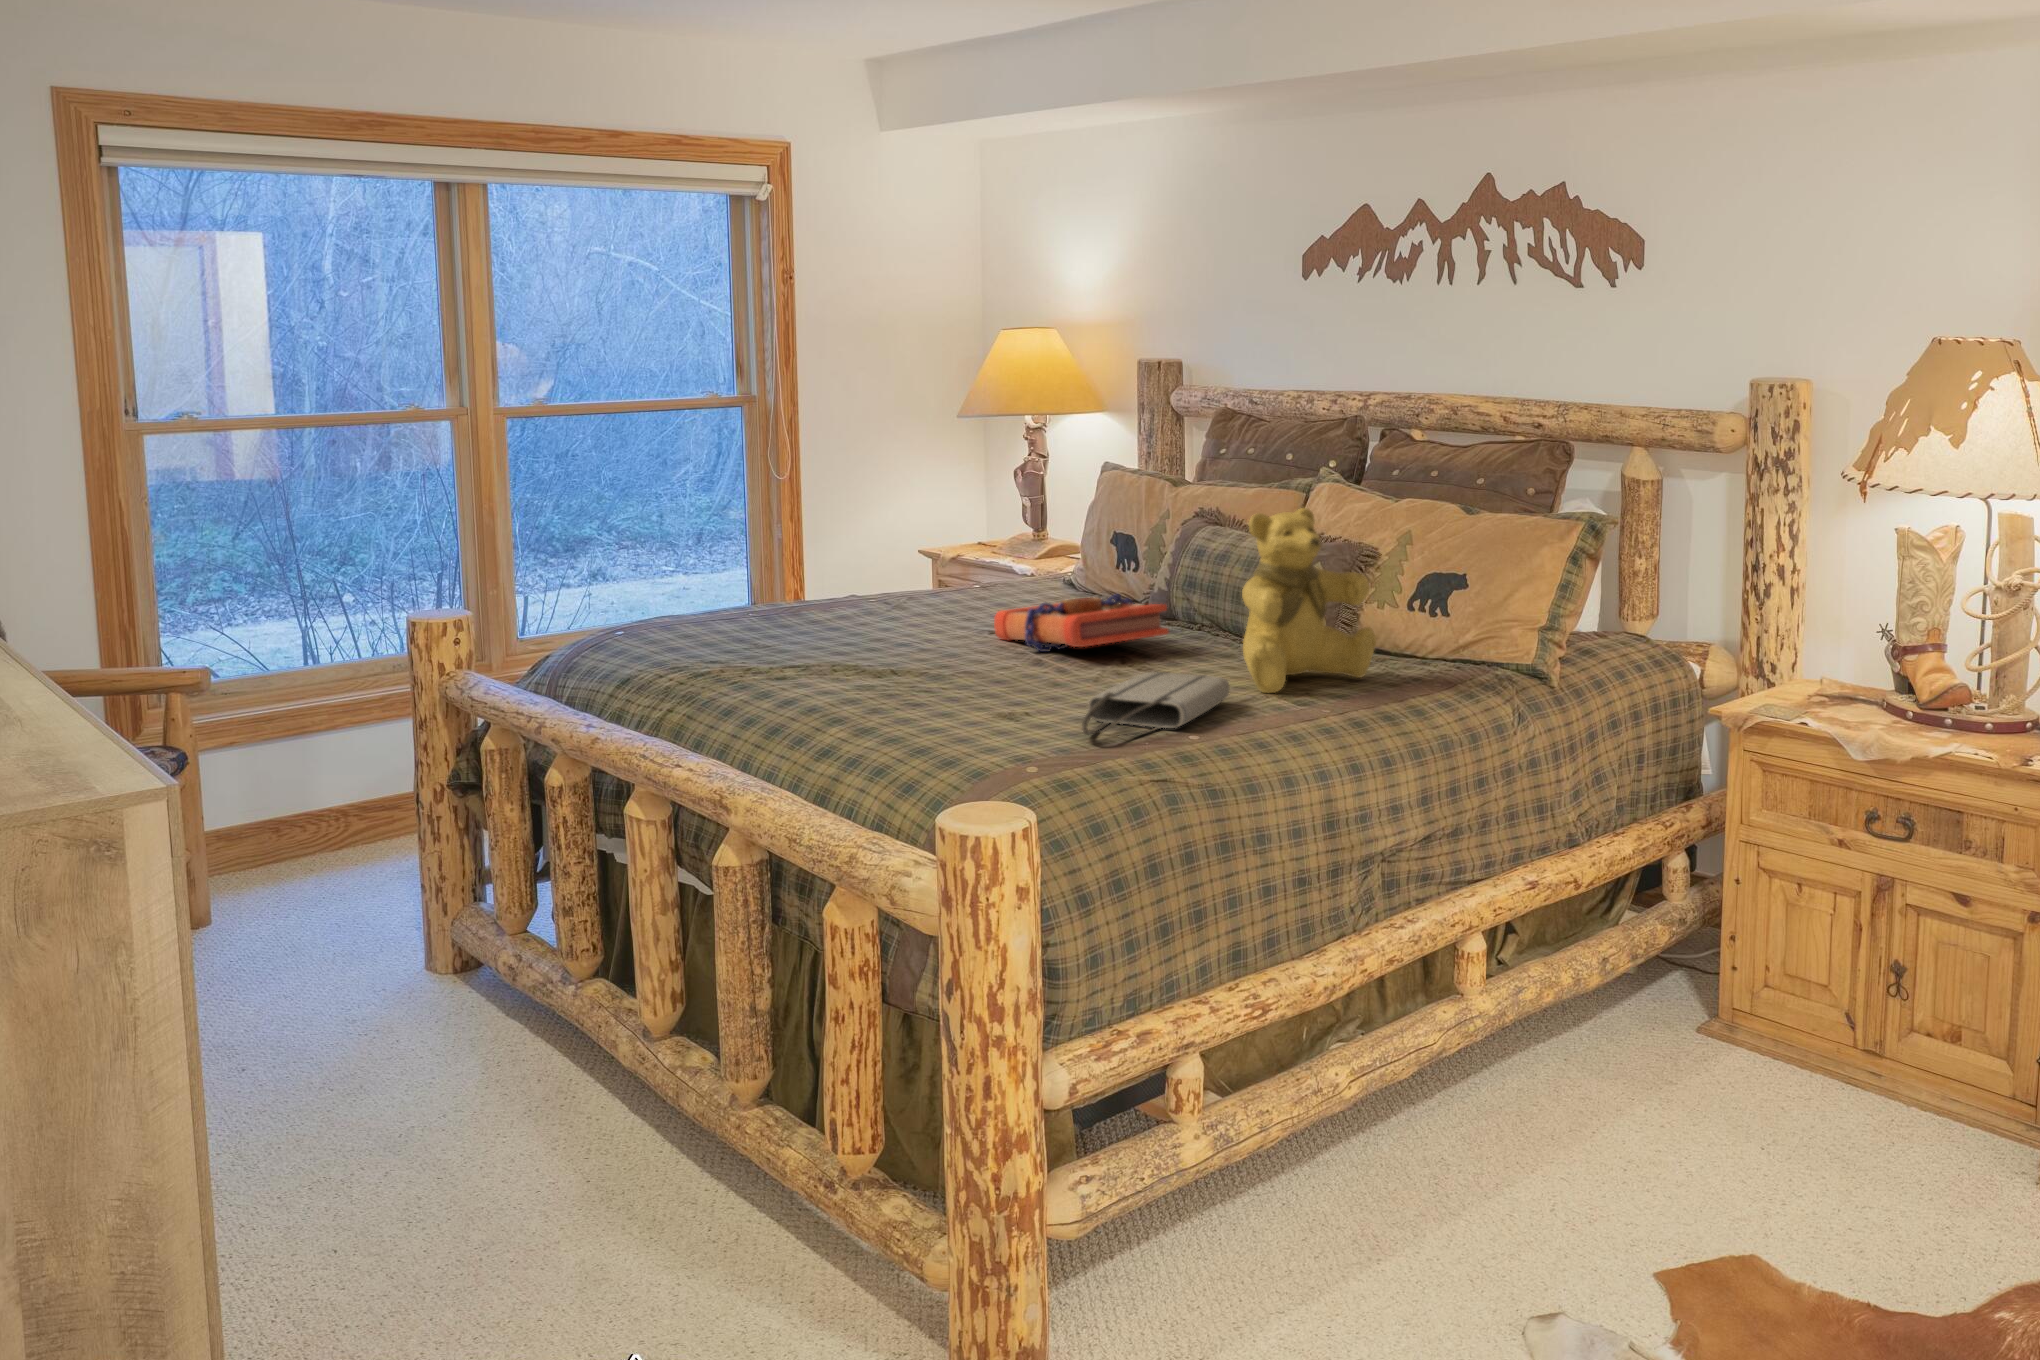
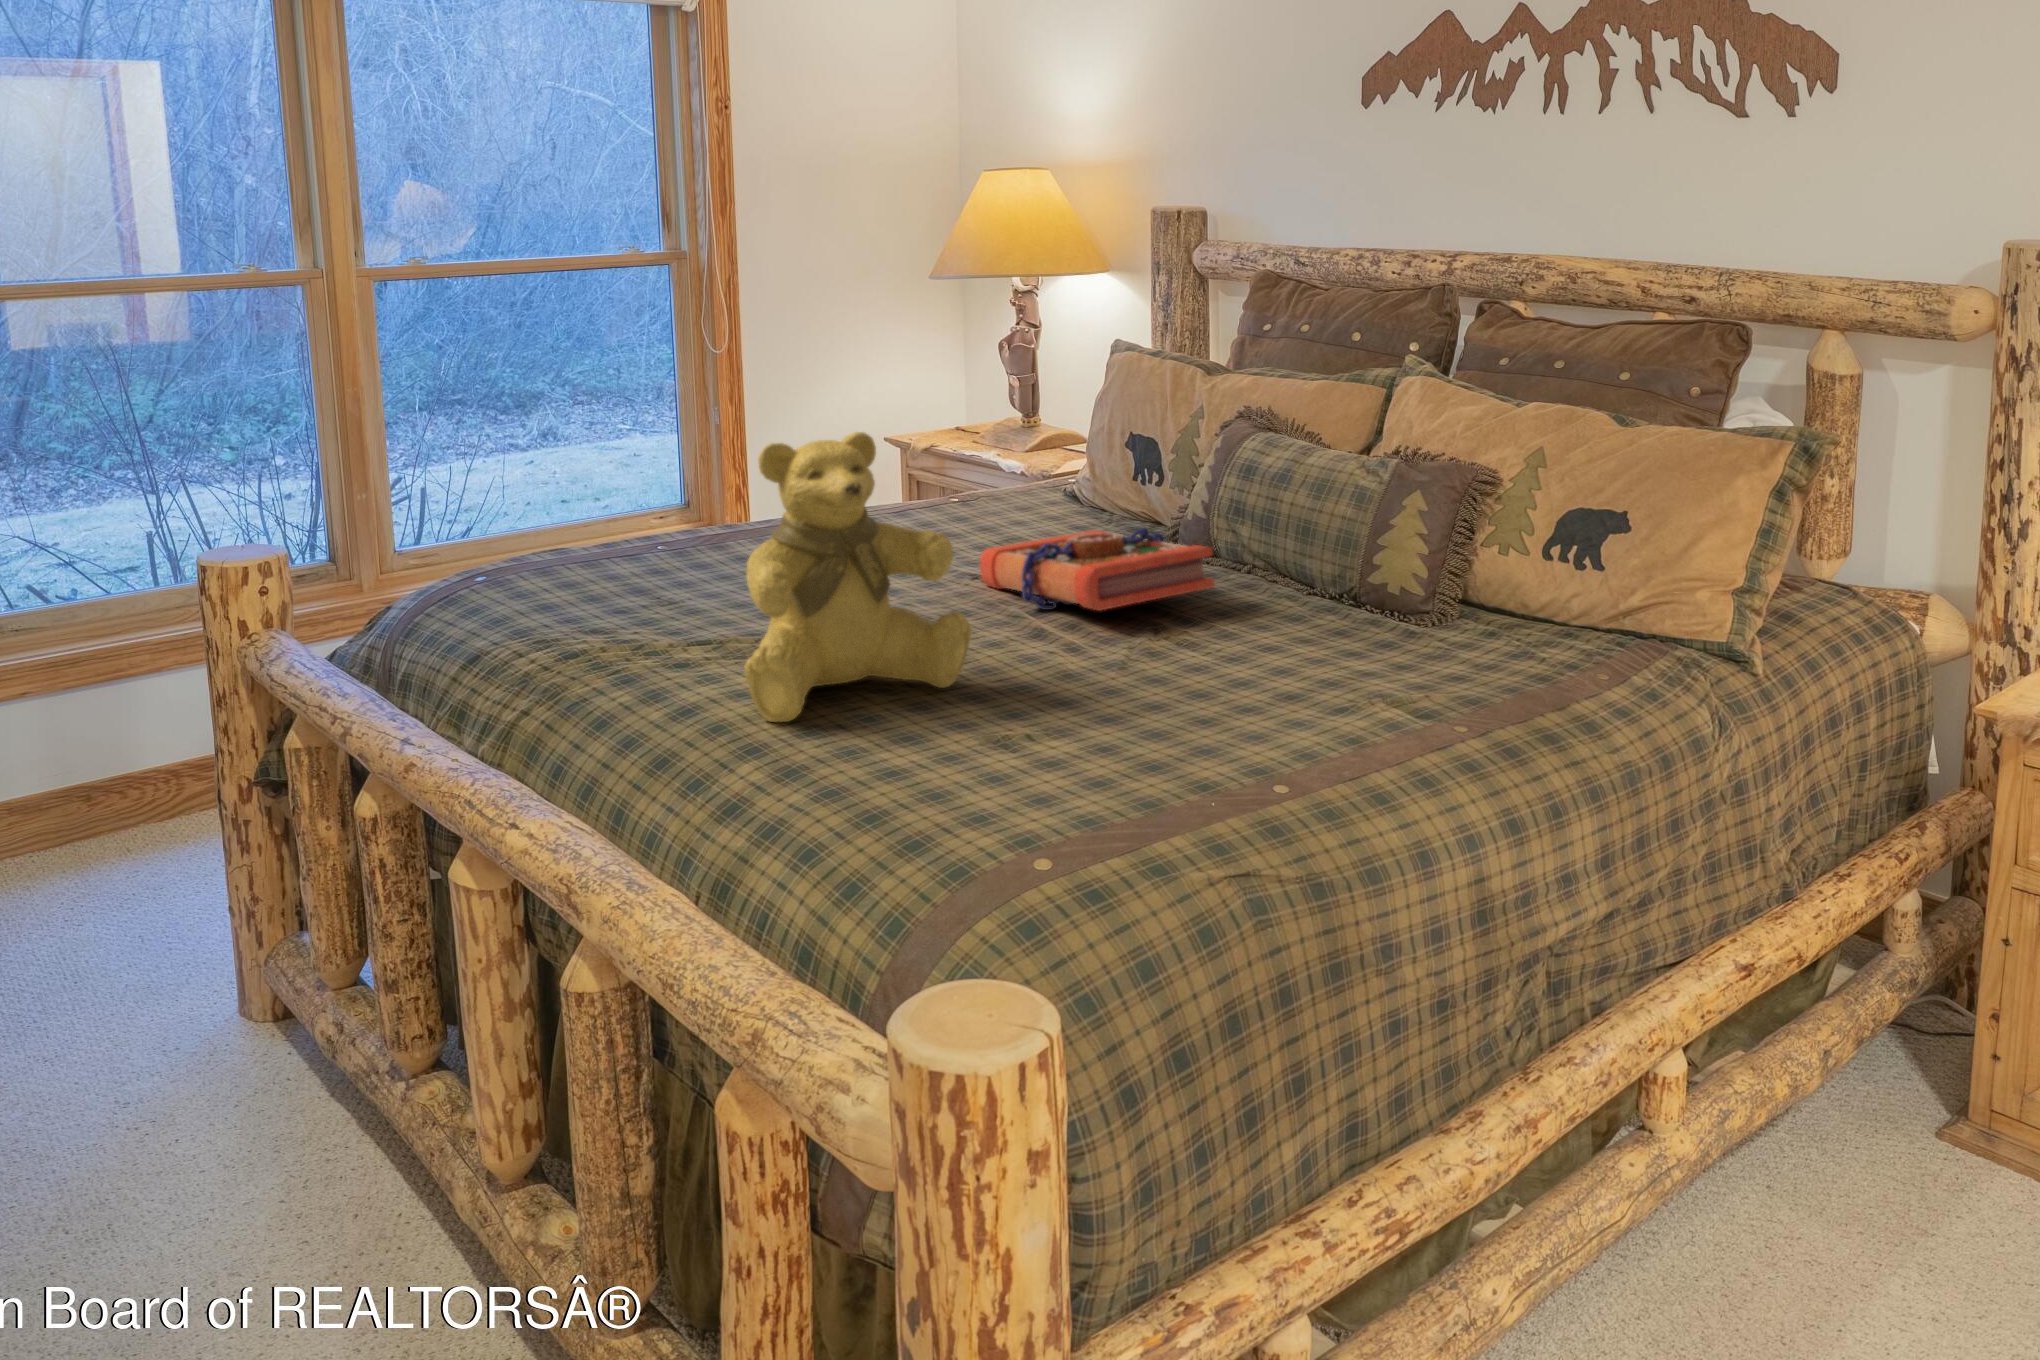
teddy bear: present [1242,508,1376,693] -> present [744,432,971,722]
tote bag: present [1082,672,1230,735] -> none [1114,663,1317,793]

